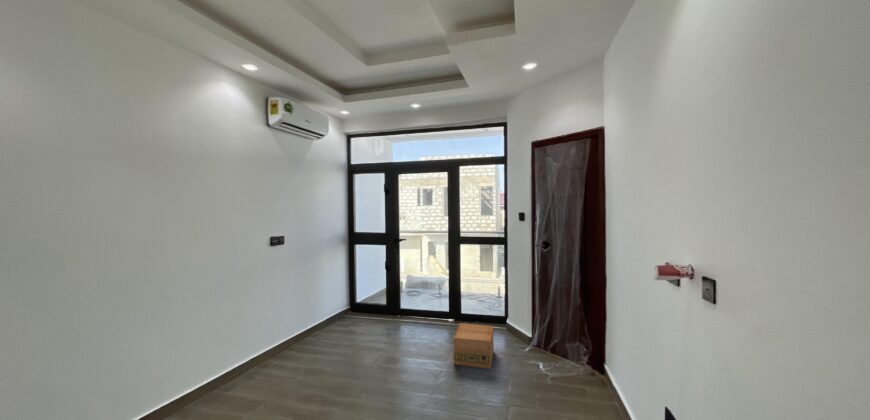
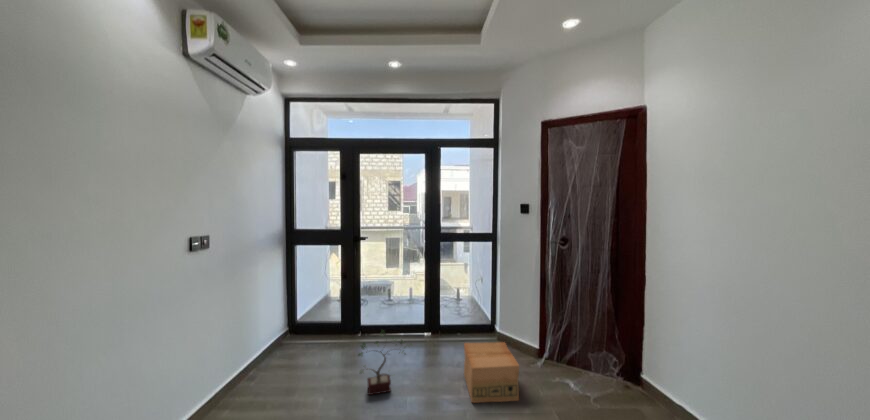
potted plant: none [379,305,418,350] -> present [358,330,413,395]

